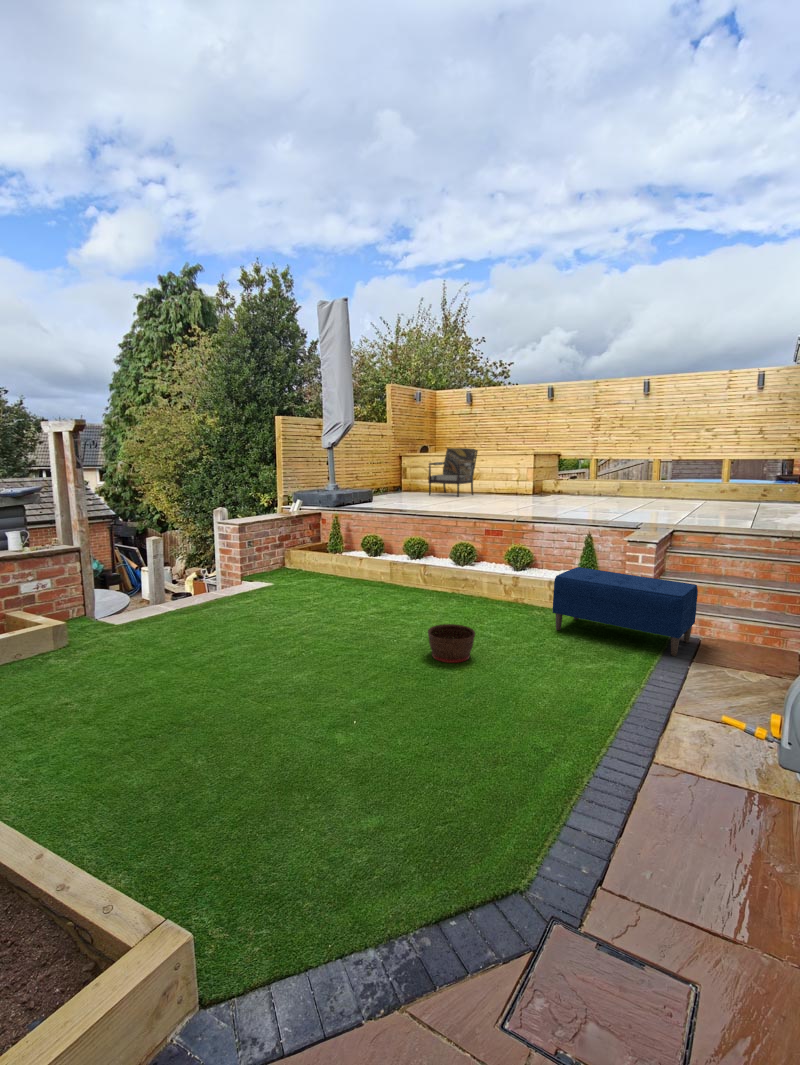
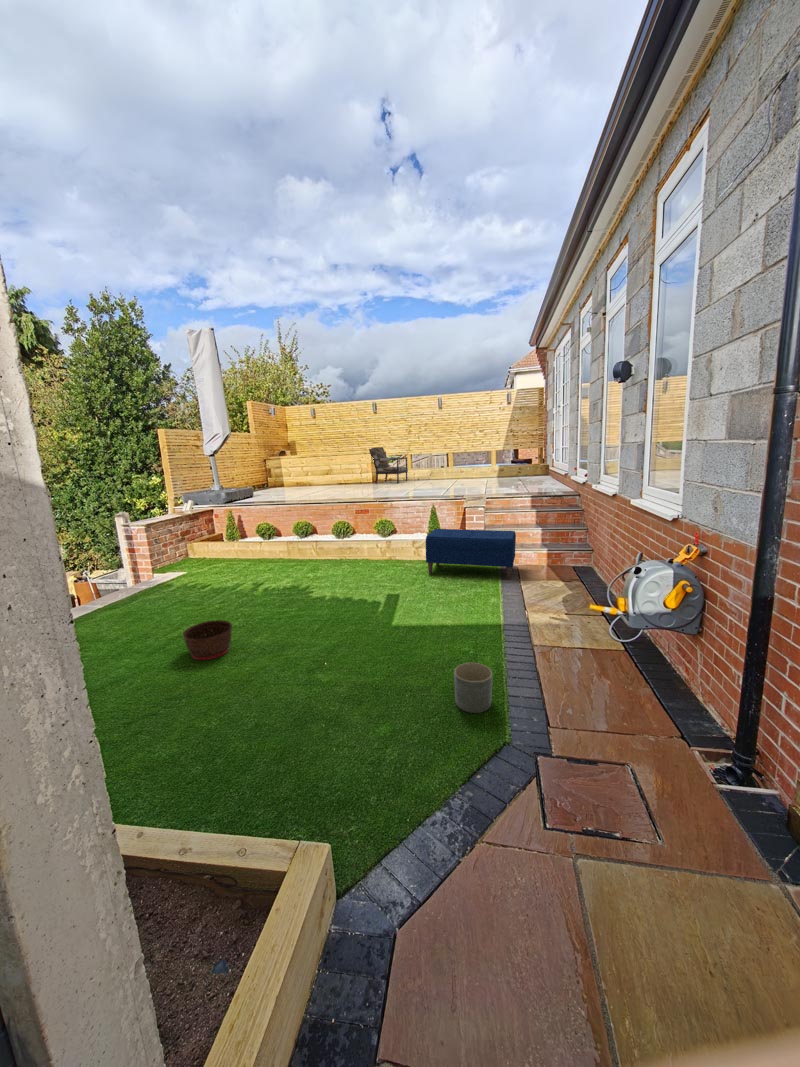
armchair: present [428,448,478,497] -> present [369,447,408,484]
basket: present [428,624,475,663] -> present [183,620,232,660]
planter: none [482,761,537,836] -> present [454,663,492,713]

